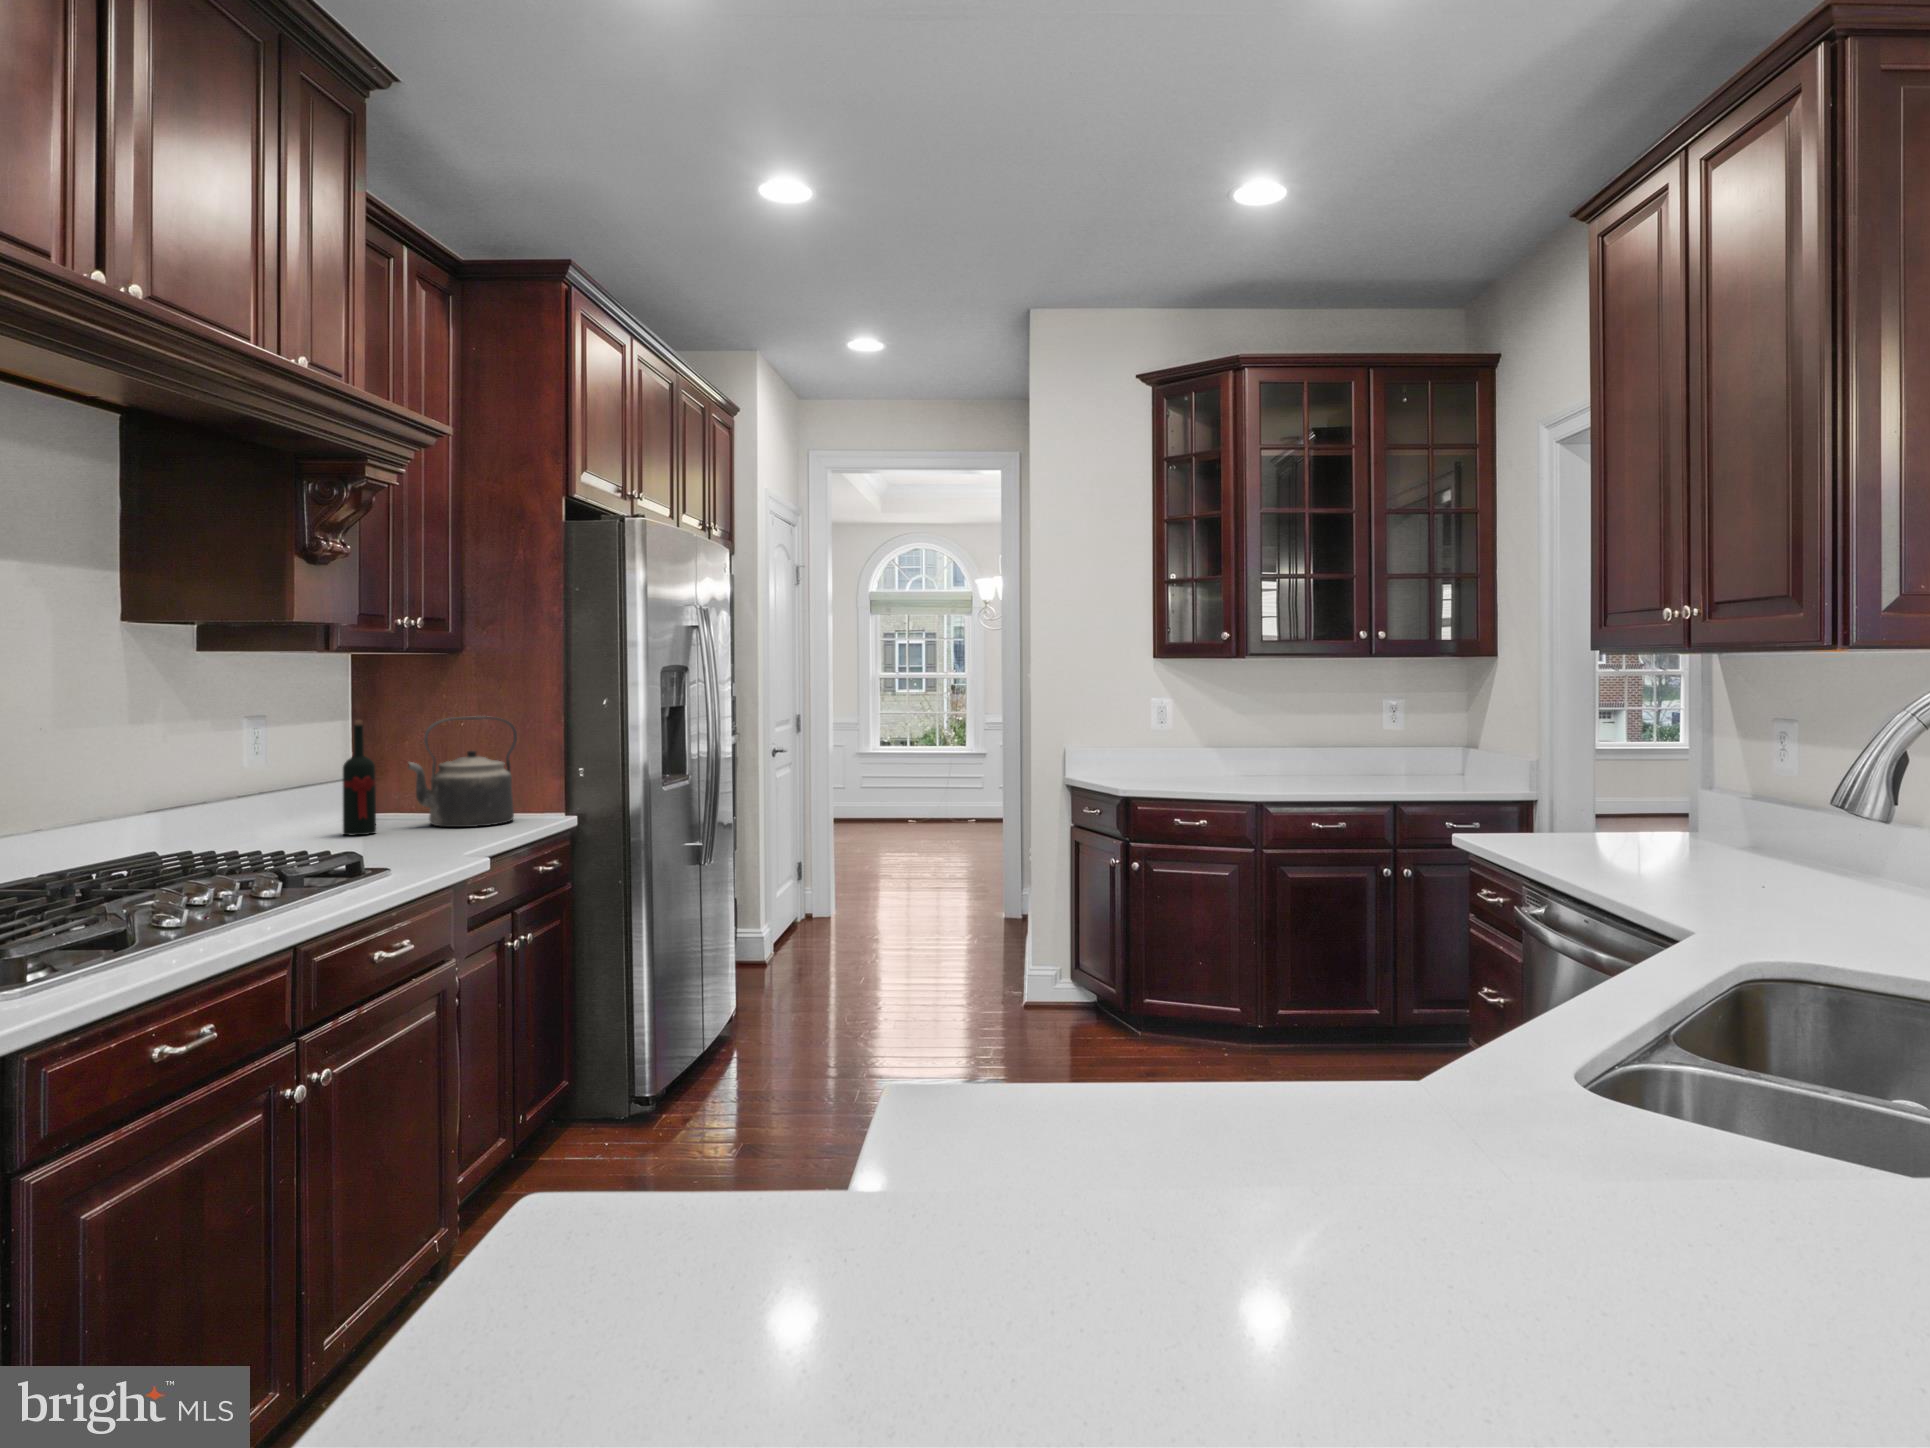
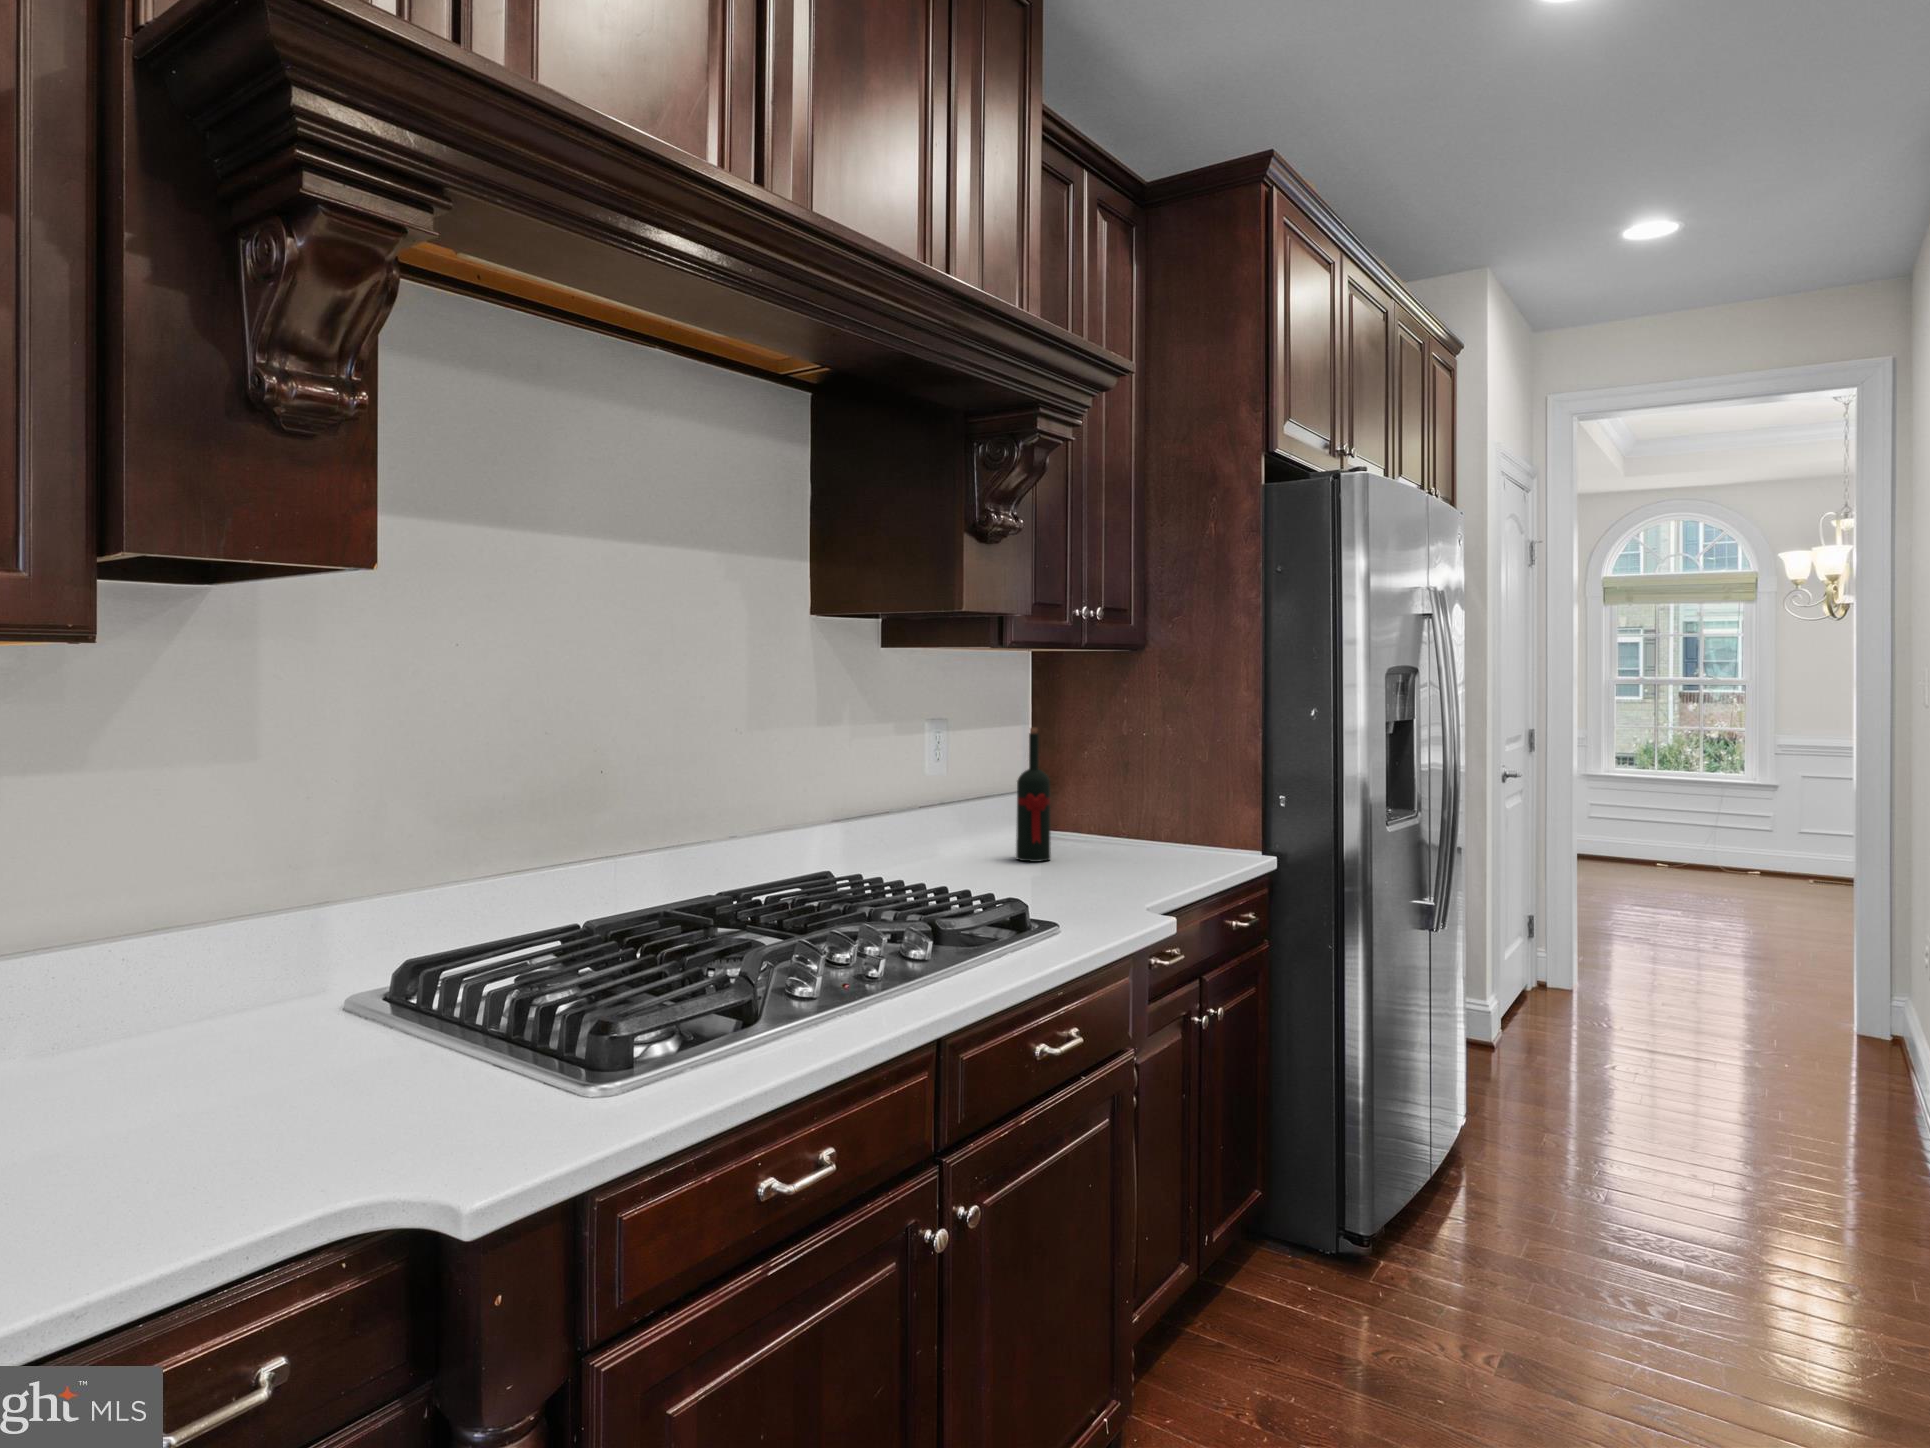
kettle: present [408,716,517,827] -> none [1084,727,1206,861]

